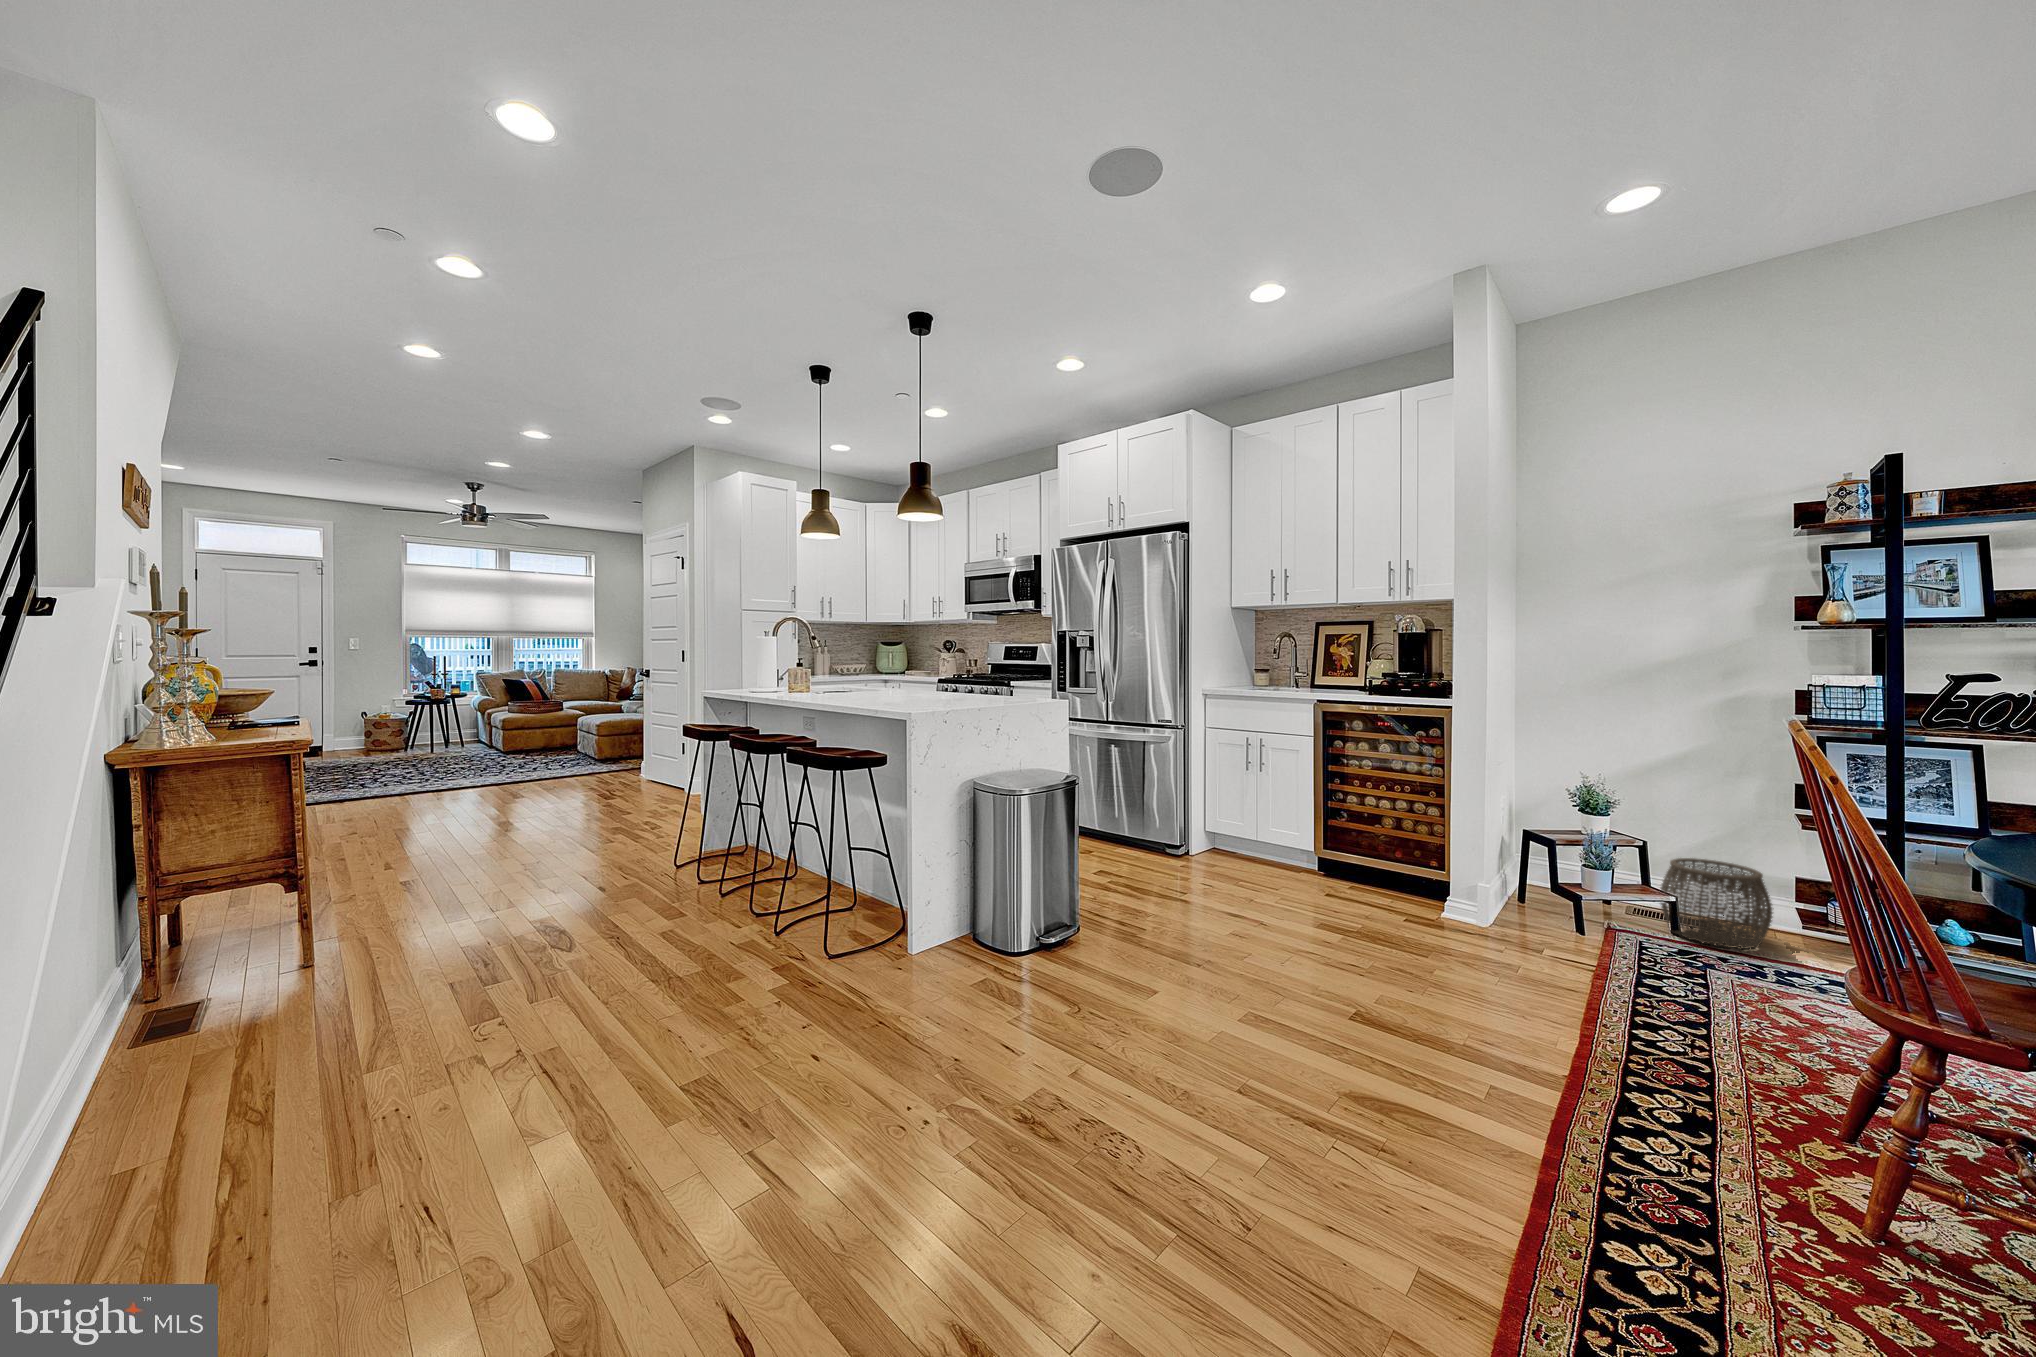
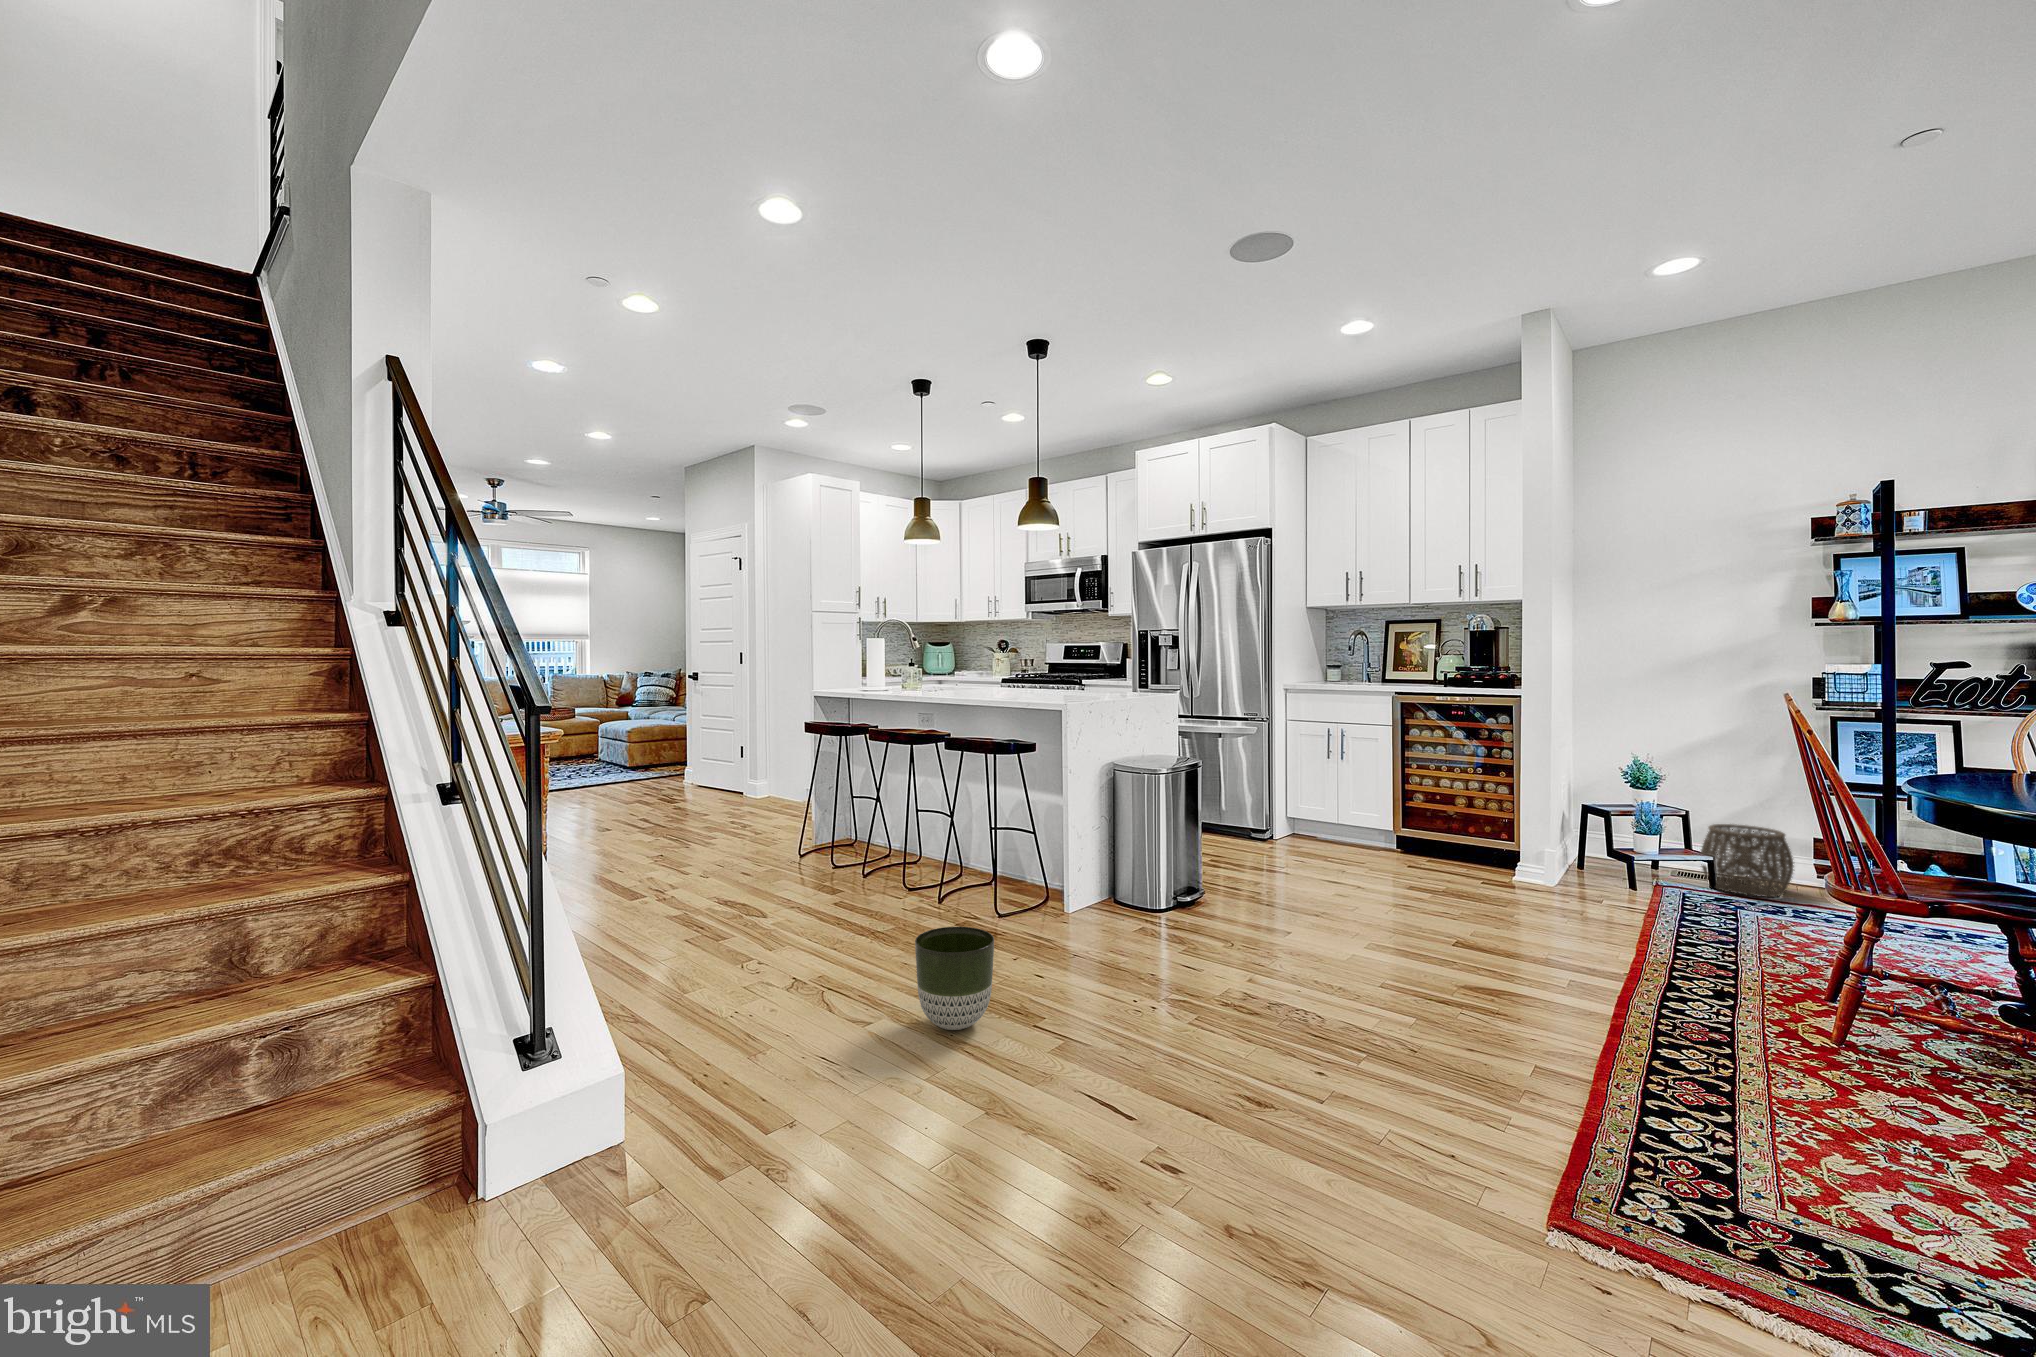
planter: none [566,1019,688,1175] -> present [915,927,994,1030]

